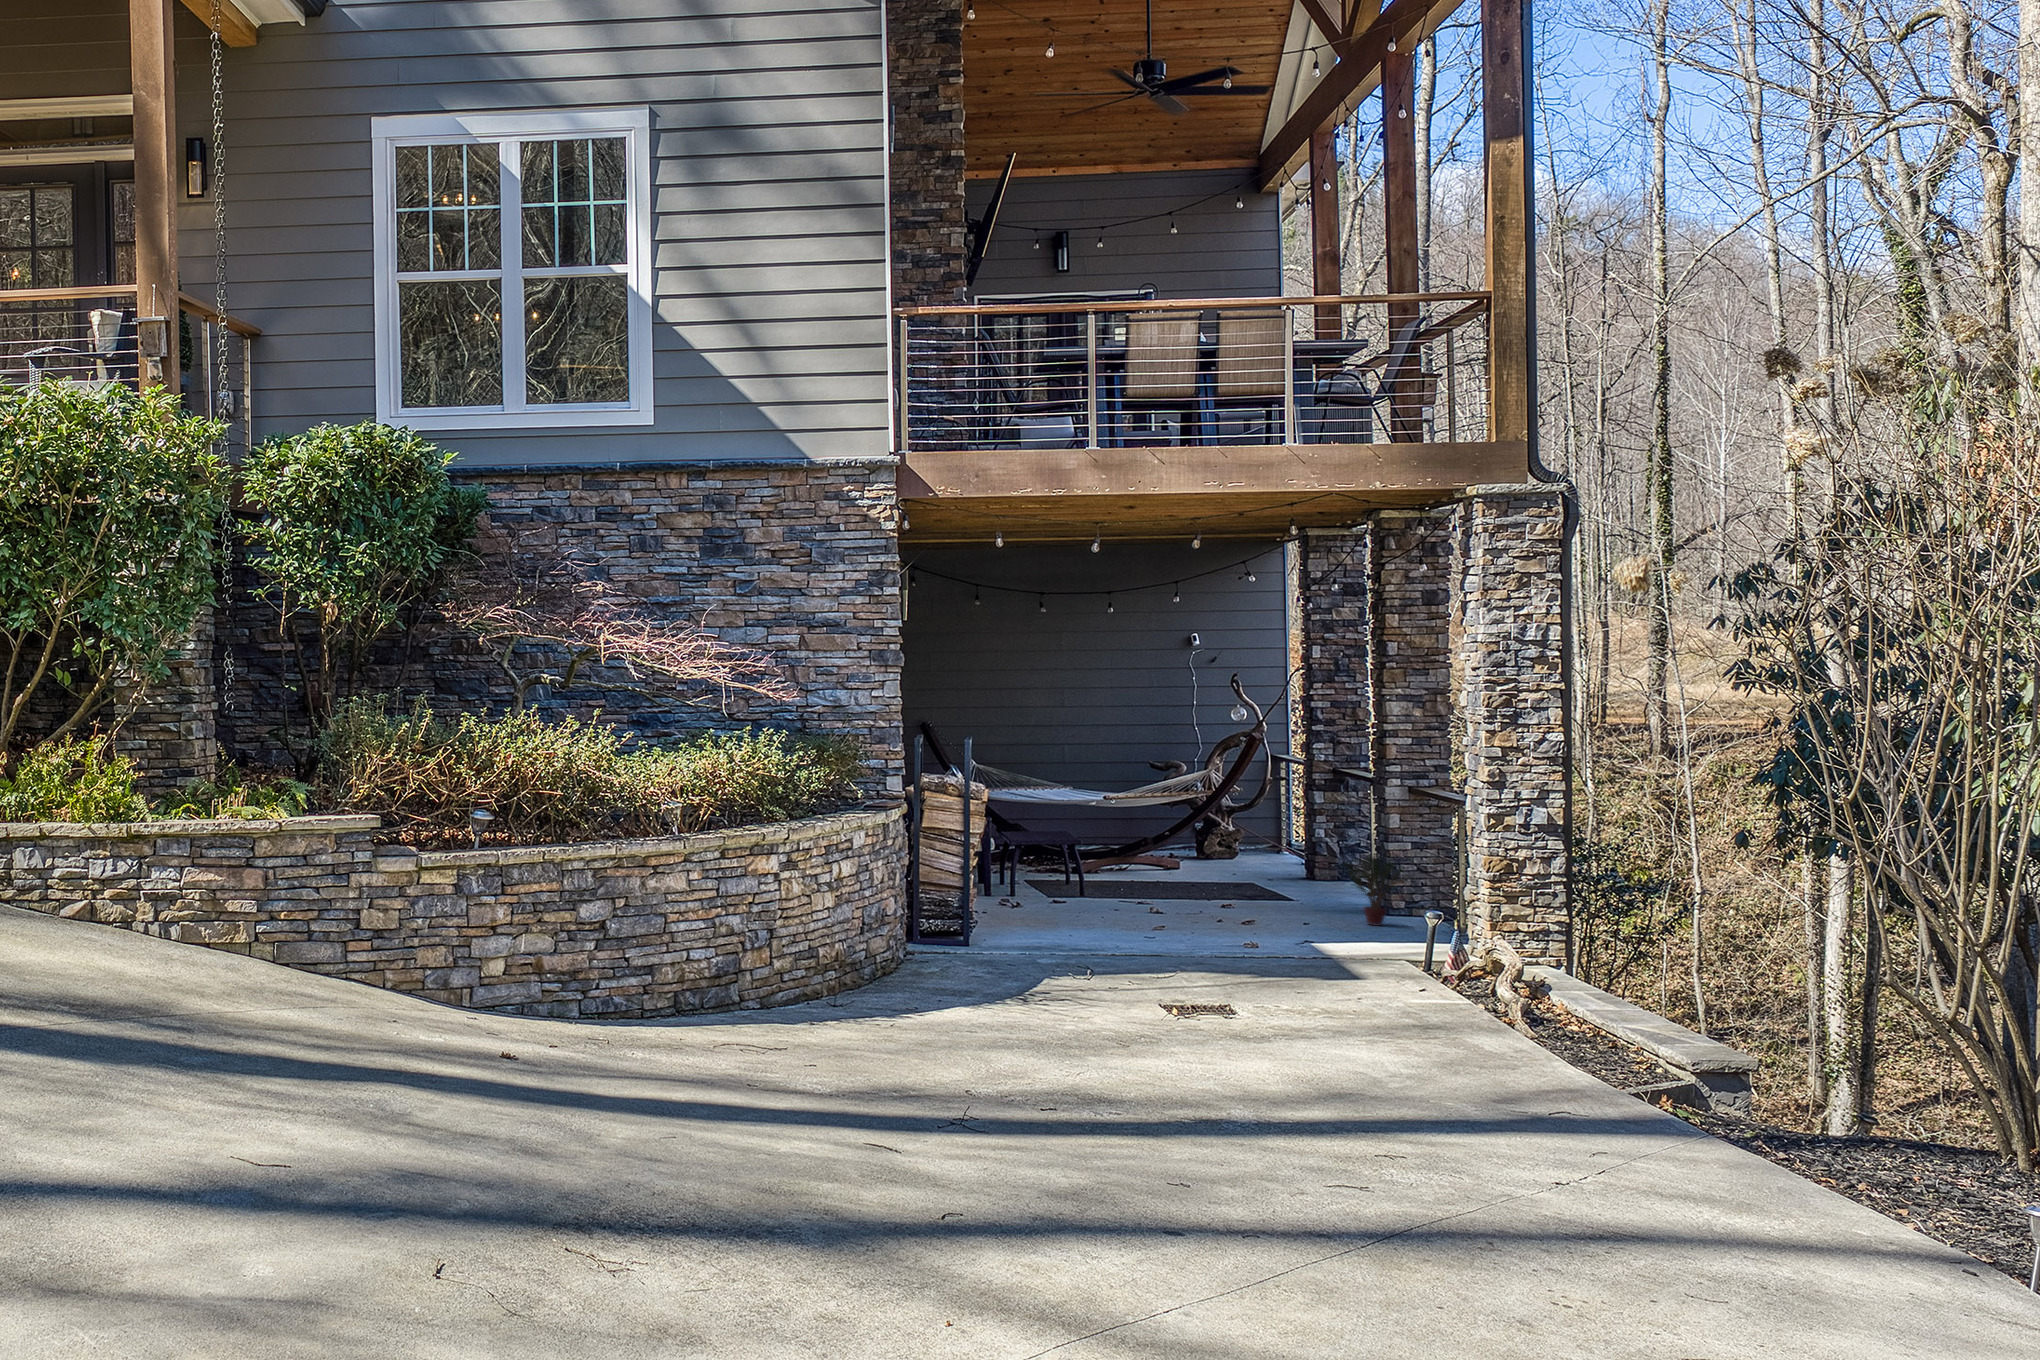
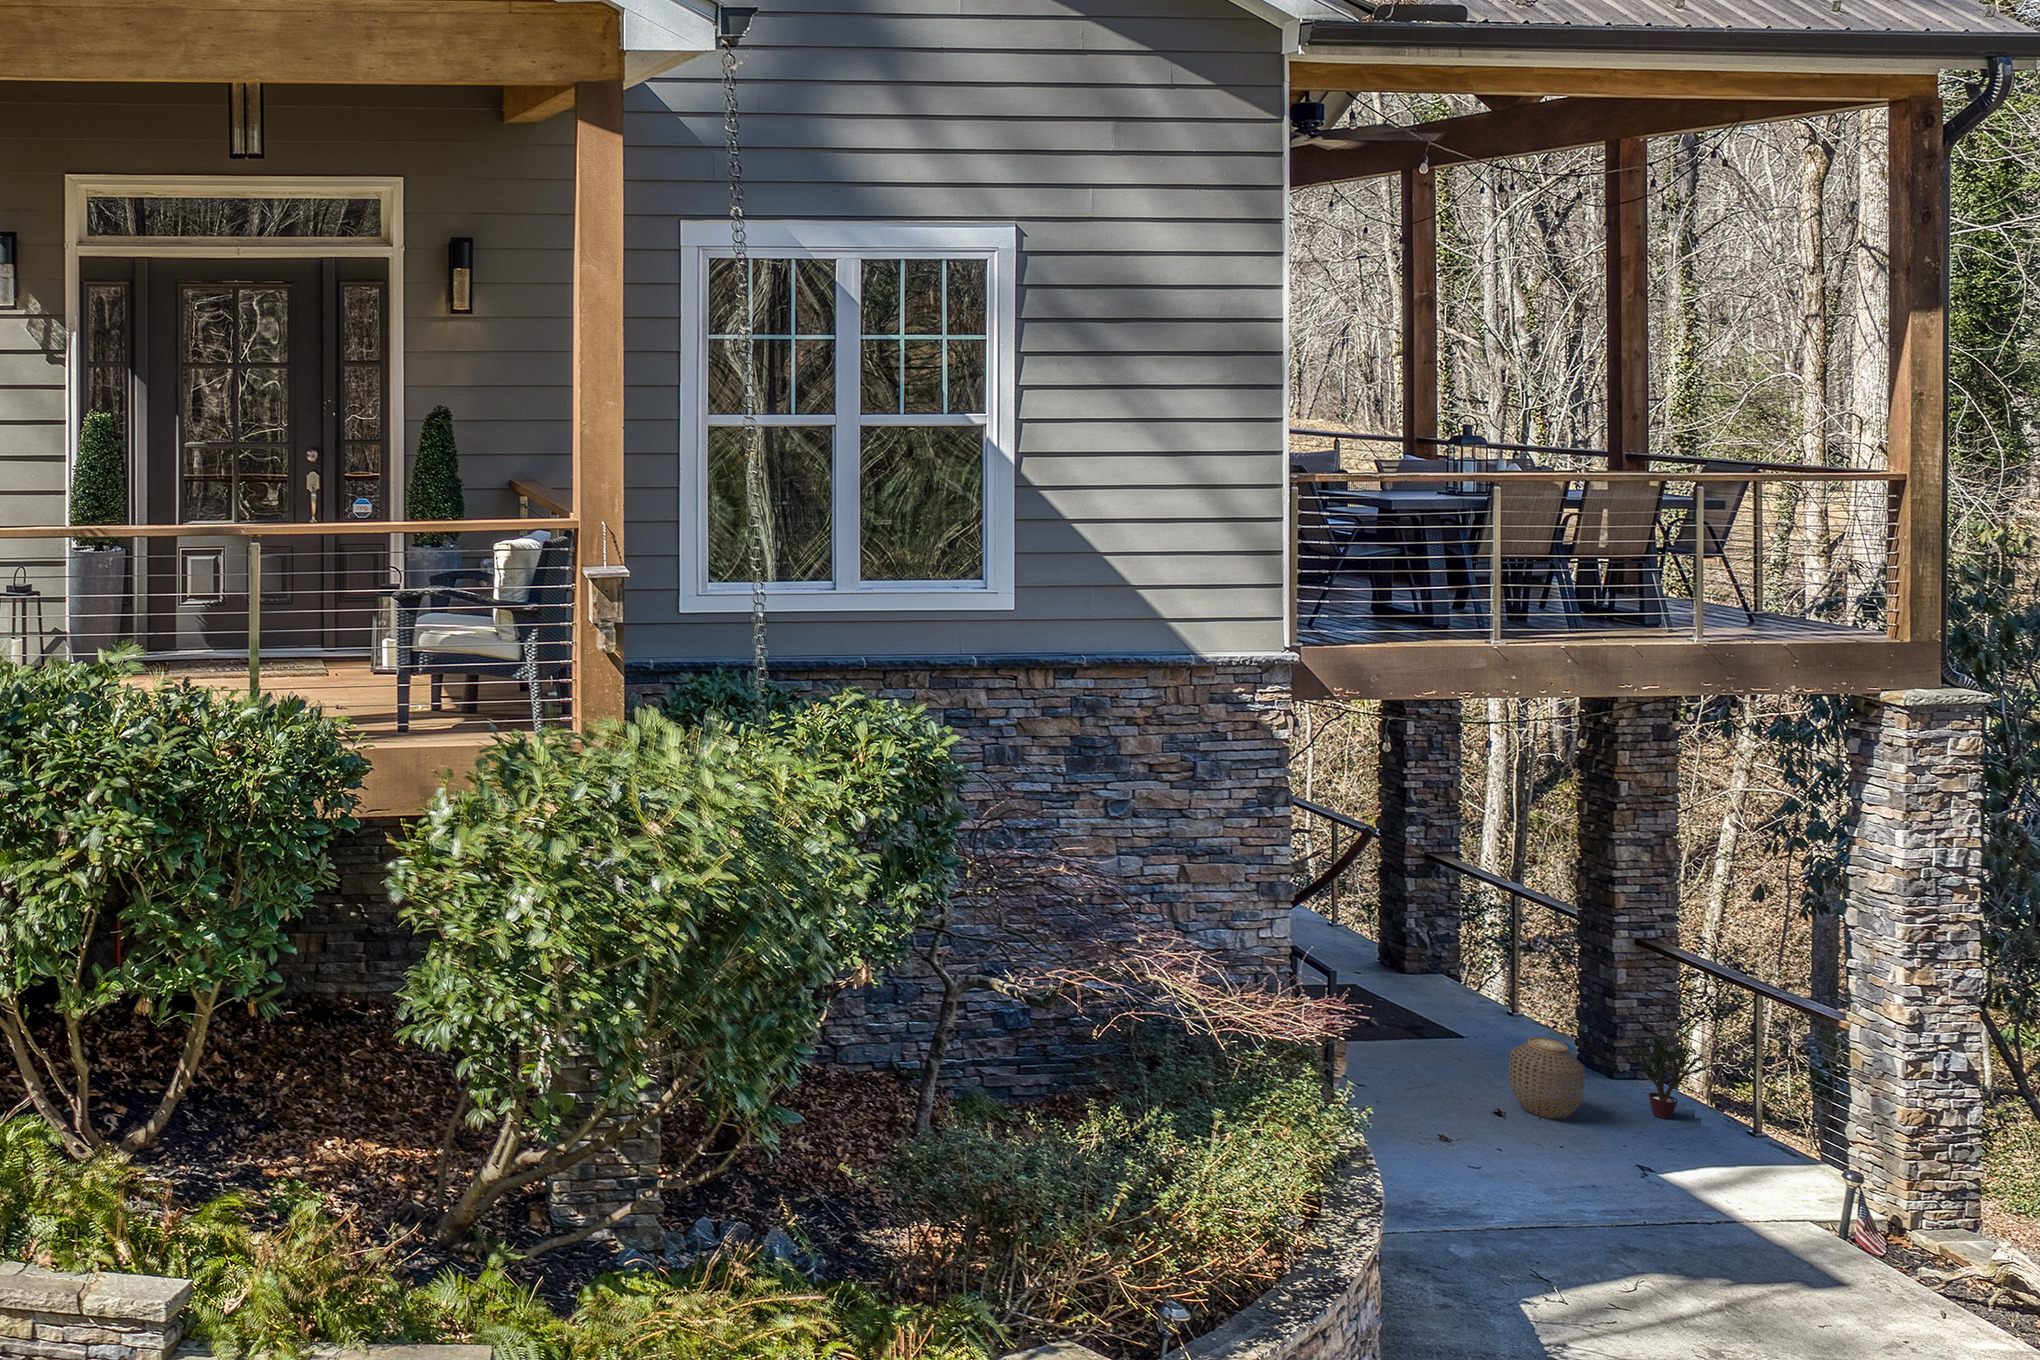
woven basket: none [1235,855,1297,922] -> present [1509,1037,1585,1119]

